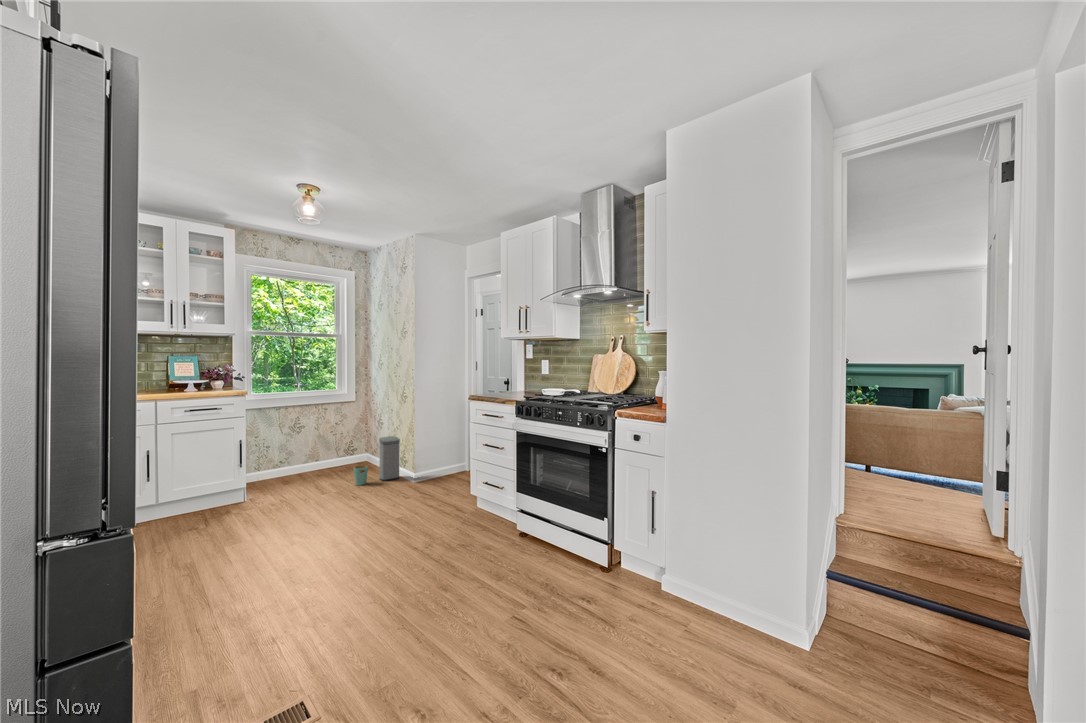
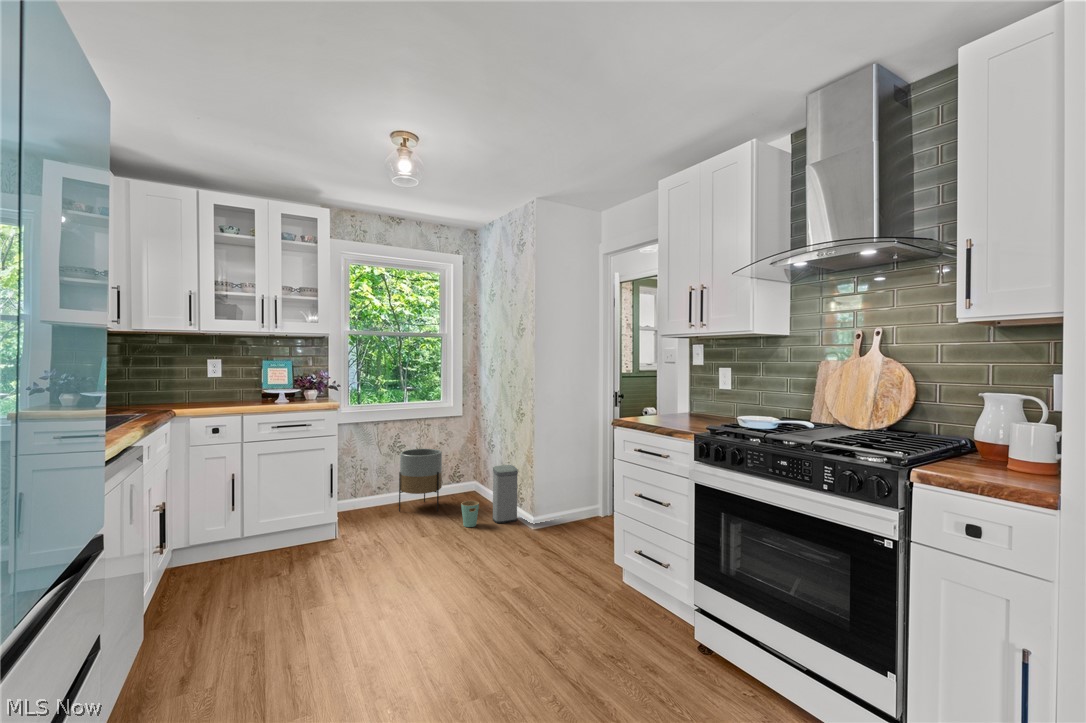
planter: none [298,428,335,479] -> present [399,449,442,511]

